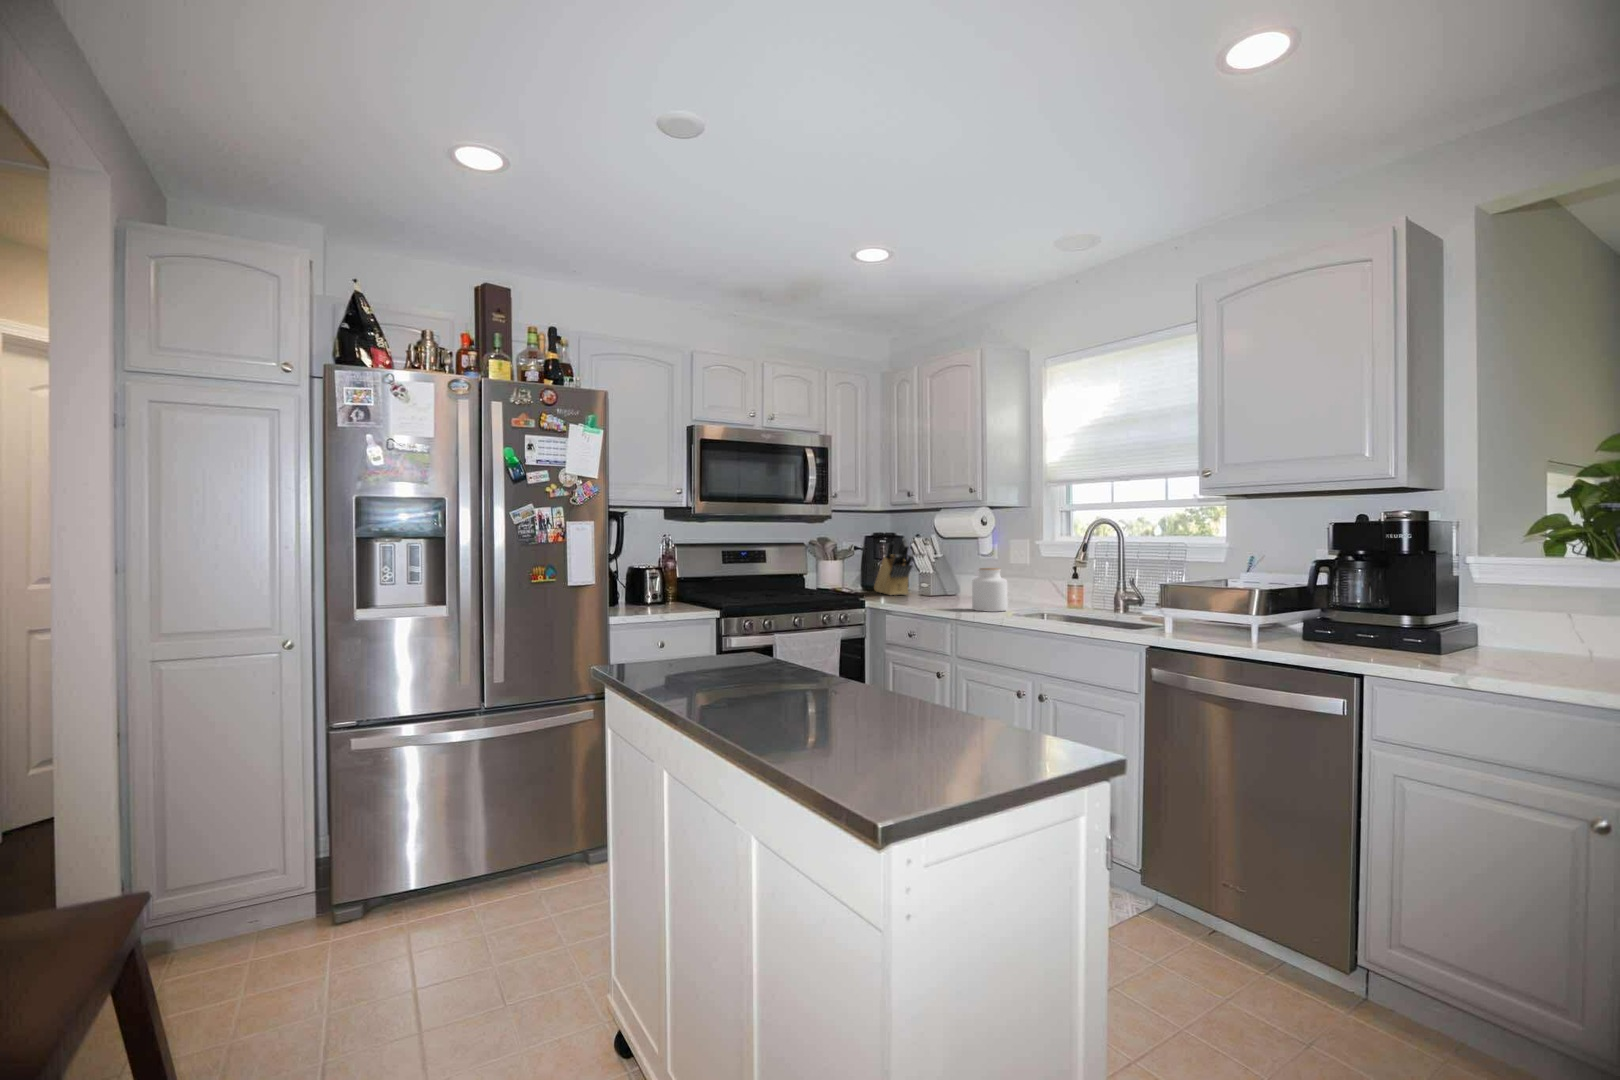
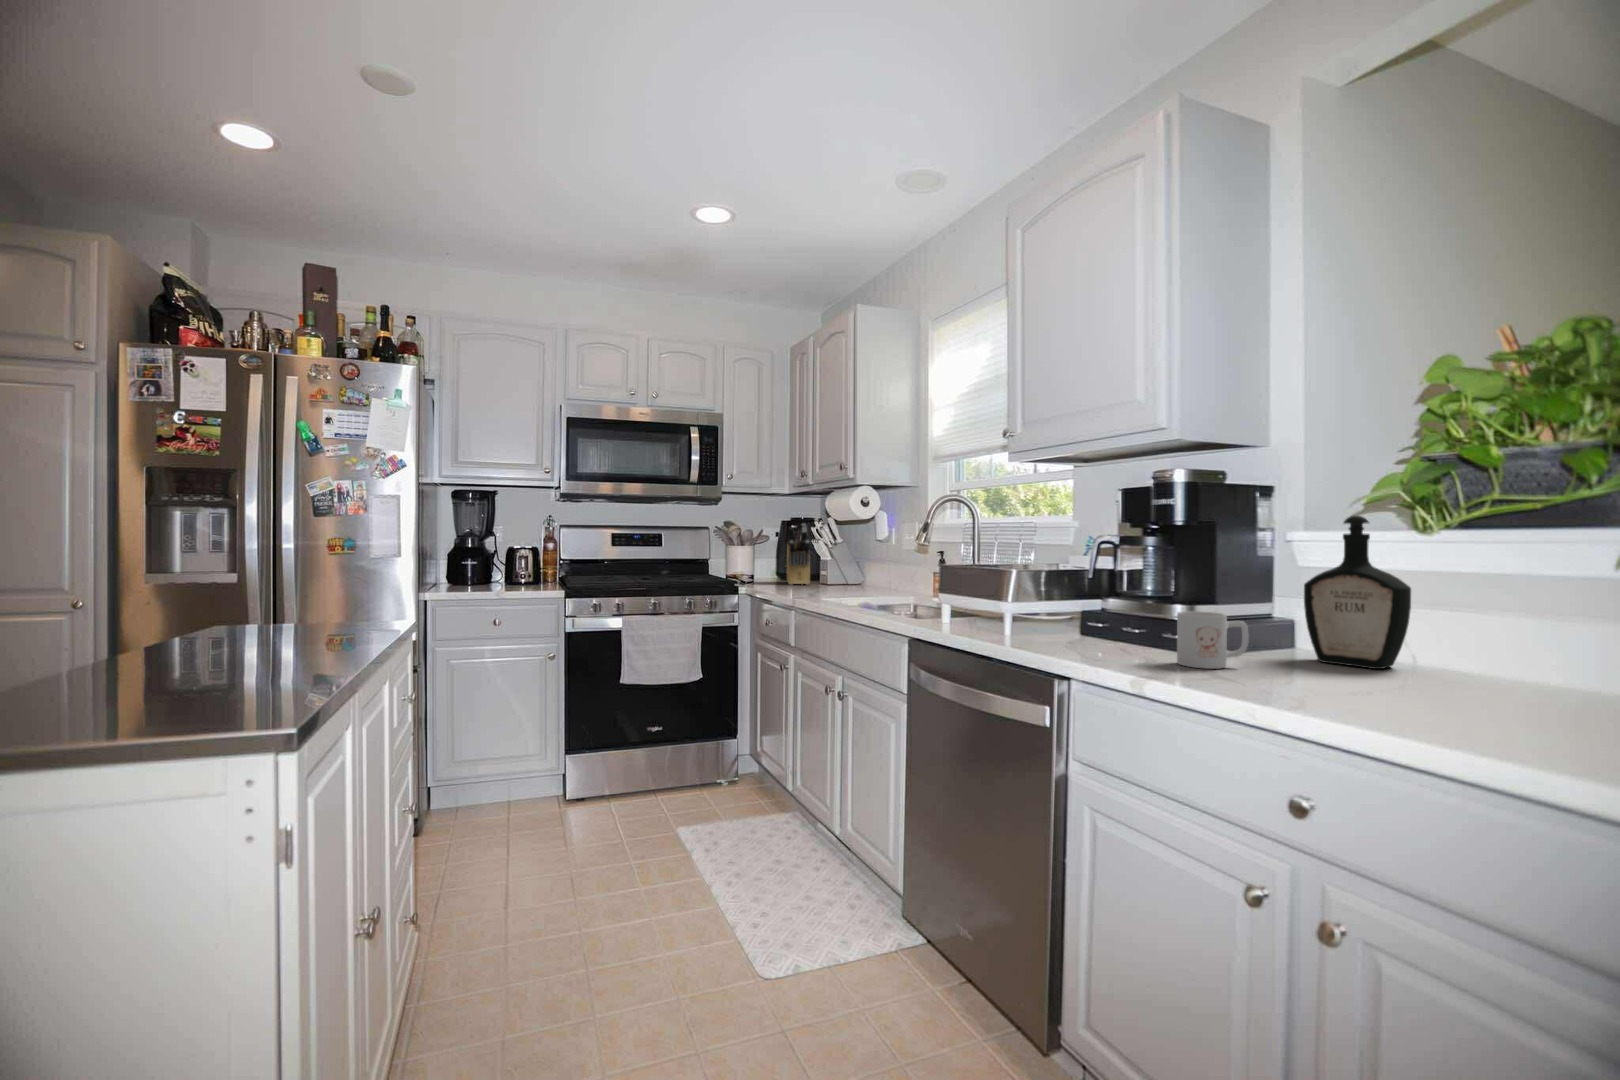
bottle: none [1492,547,1579,658] -> present [1304,515,1411,669]
jar: present [972,568,1008,612] -> none [816,552,855,600]
mug: none [1434,621,1488,664] -> present [1177,611,1249,669]

